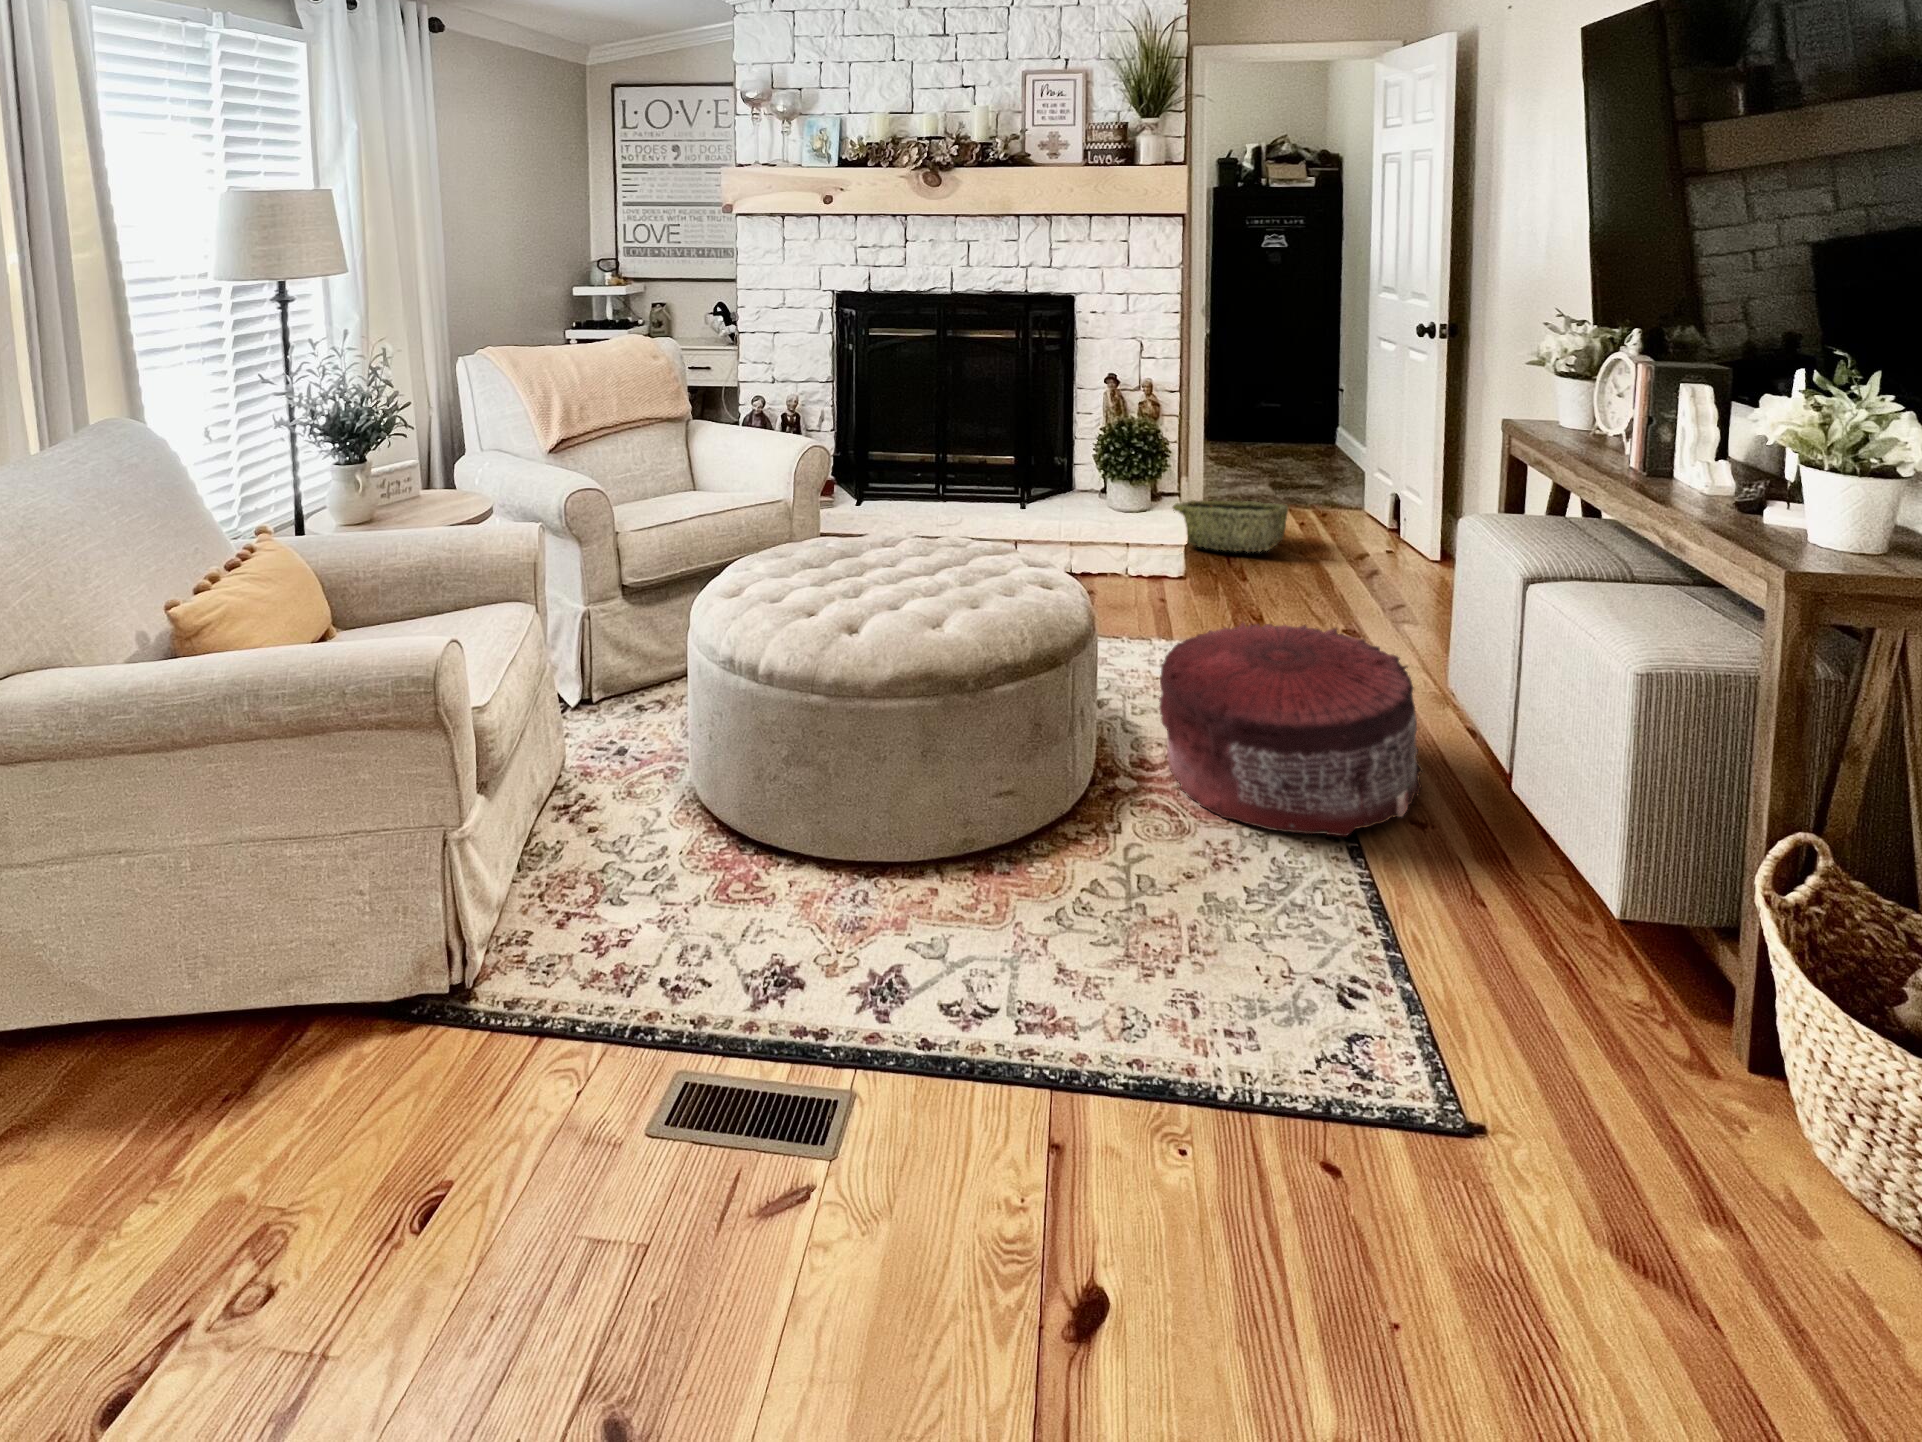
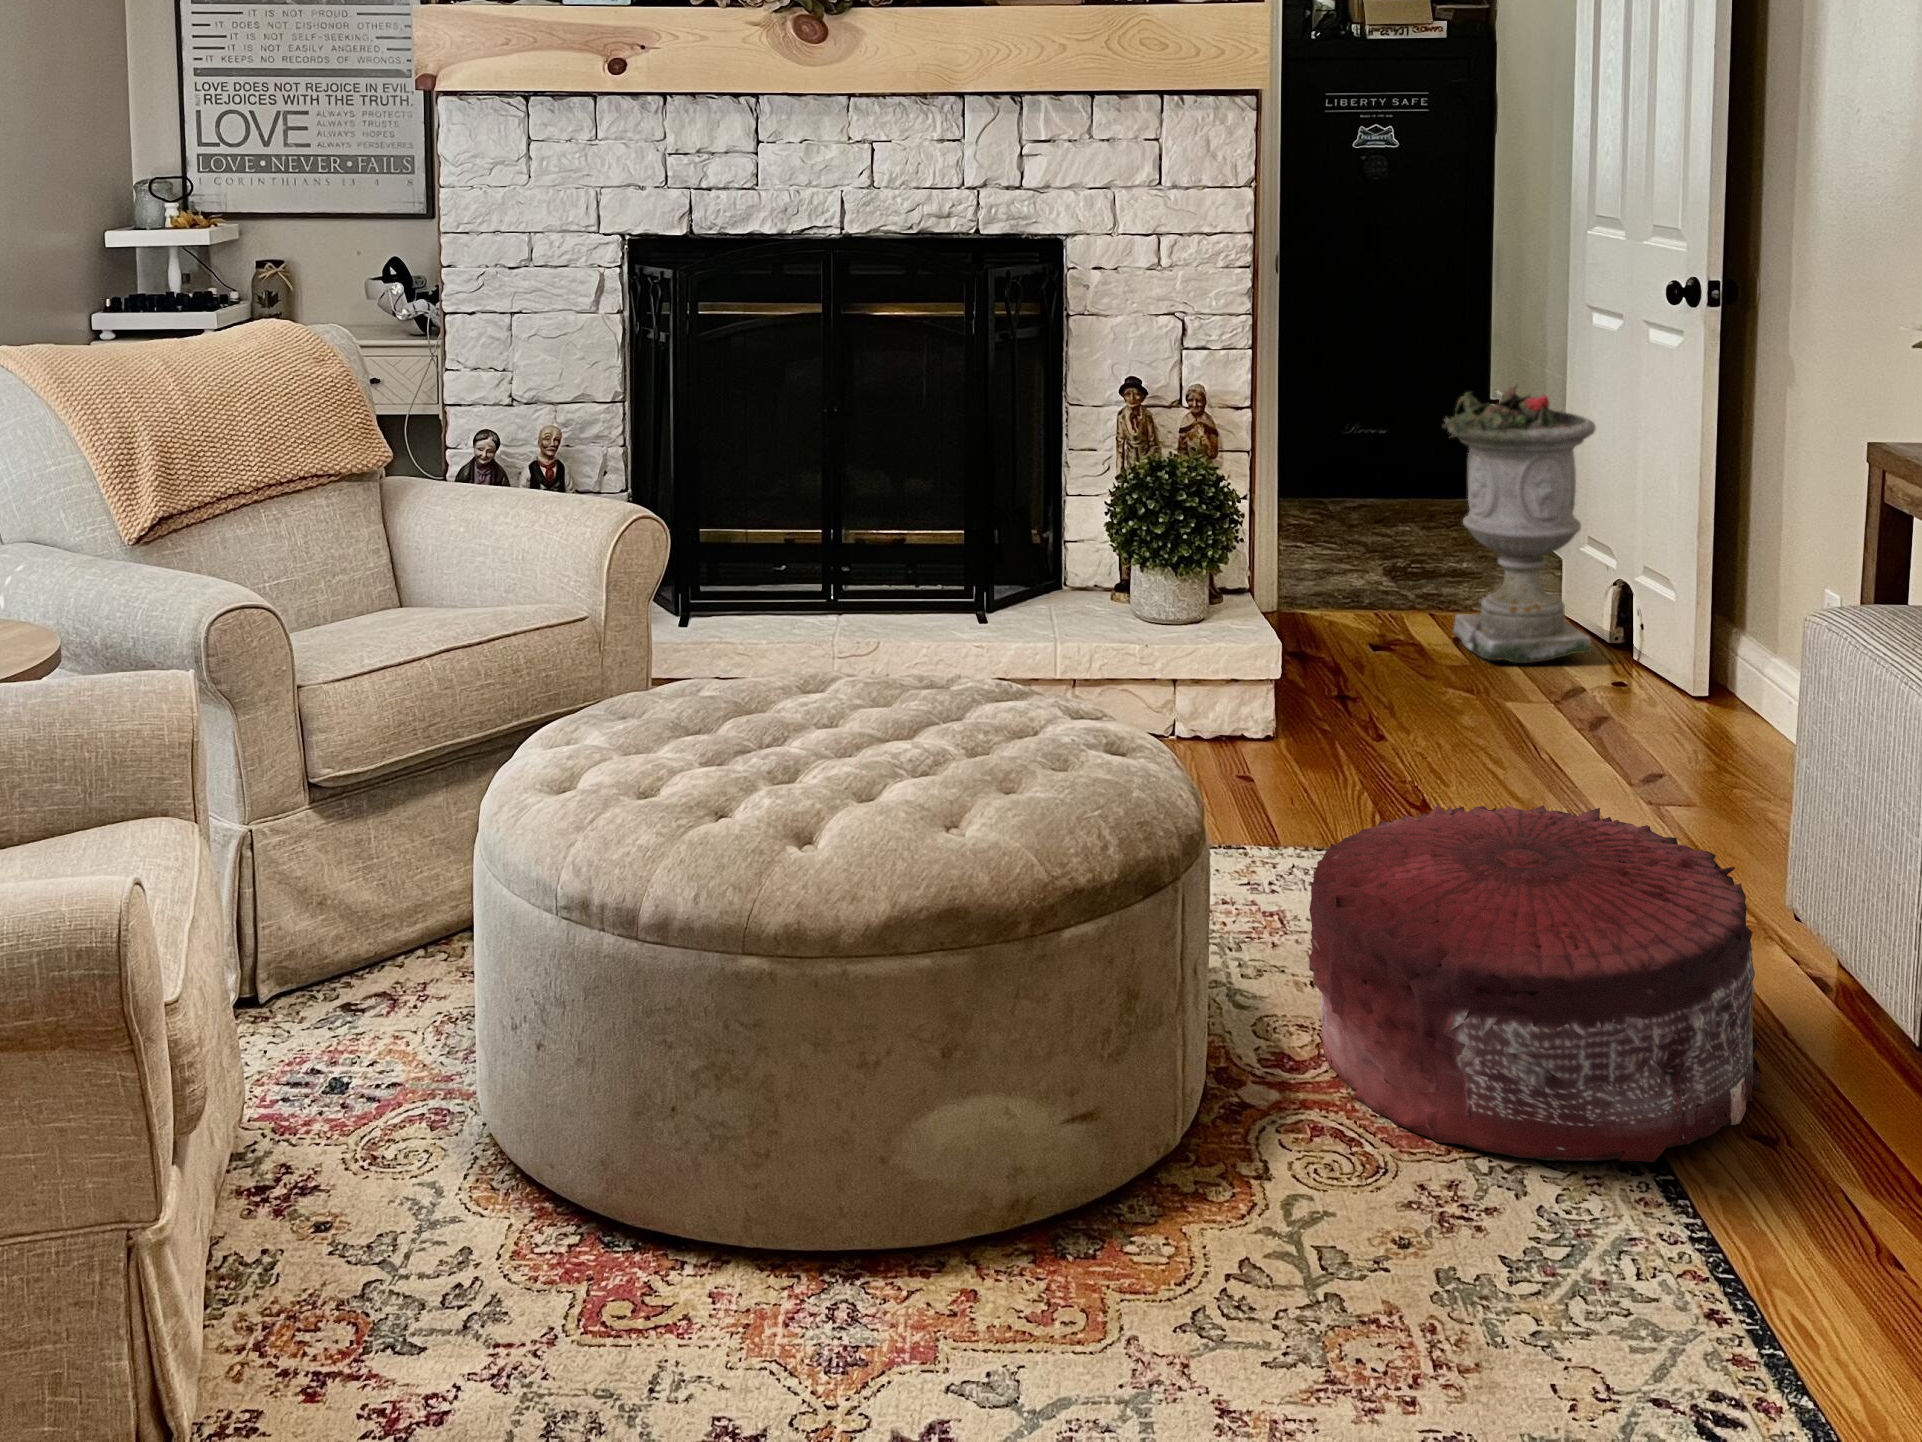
planter: none [1291,380,1381,541] -> present [1443,385,1596,663]
woven basket: present [1173,500,1288,552] -> none [1245,599,1445,689]

